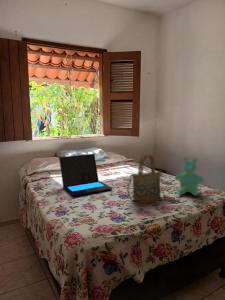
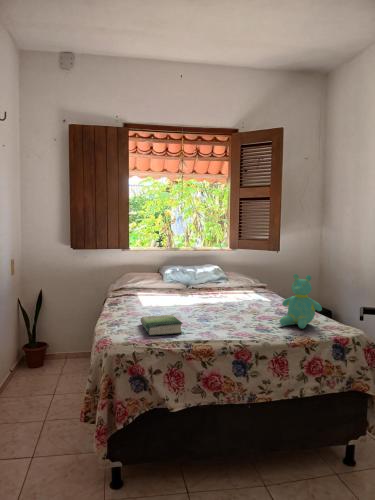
laptop: present [59,154,113,196] -> none [141,267,198,313]
handbag: present [127,155,174,204] -> none [199,265,265,330]
book: none [82,197,124,220] -> present [140,315,183,335]

